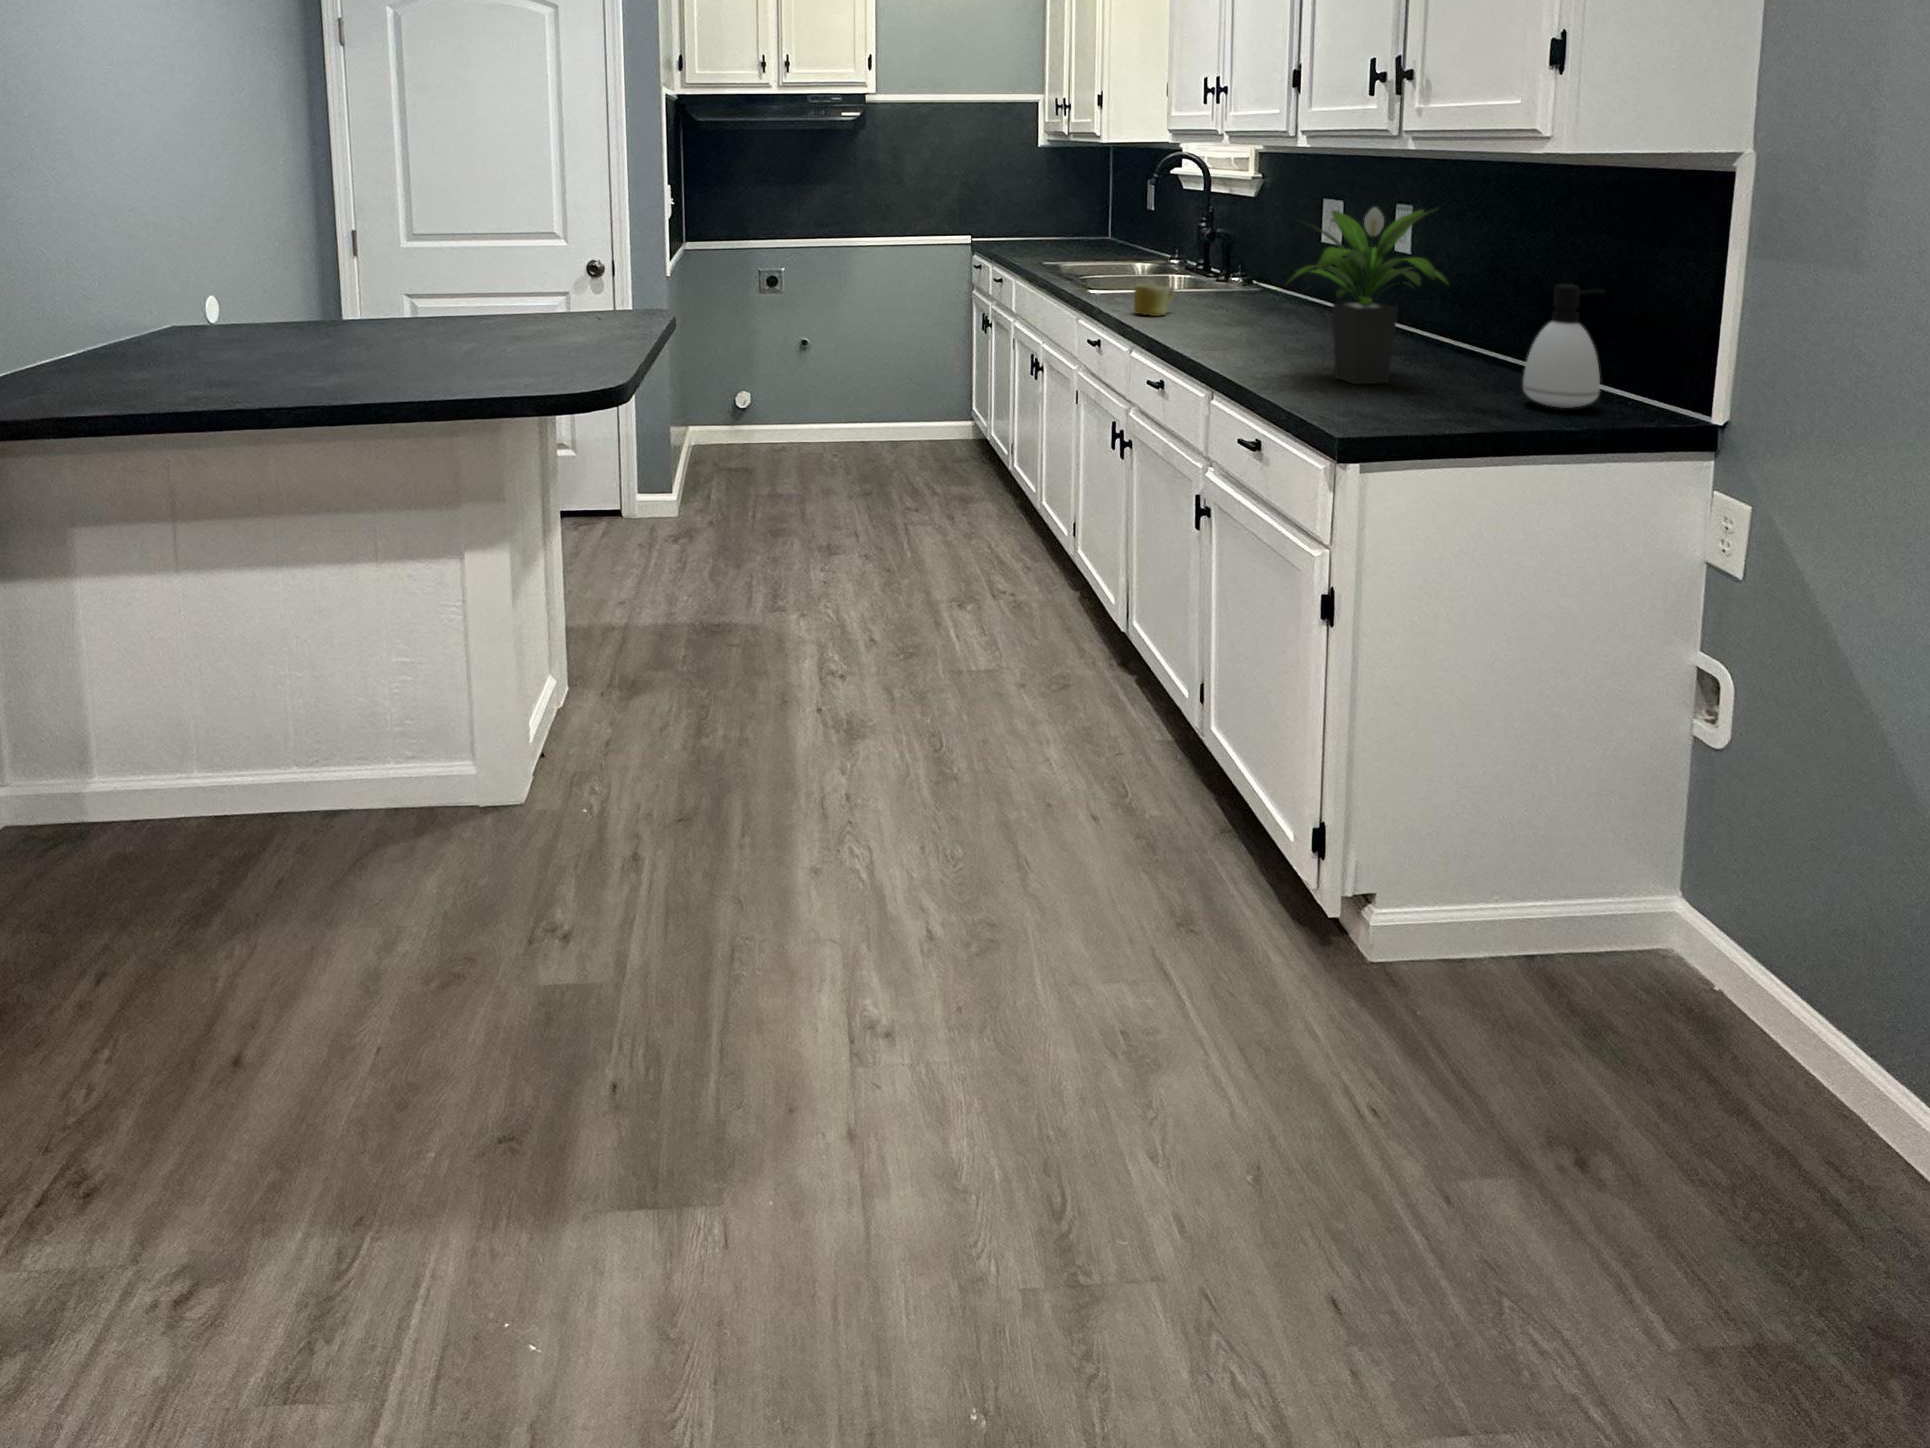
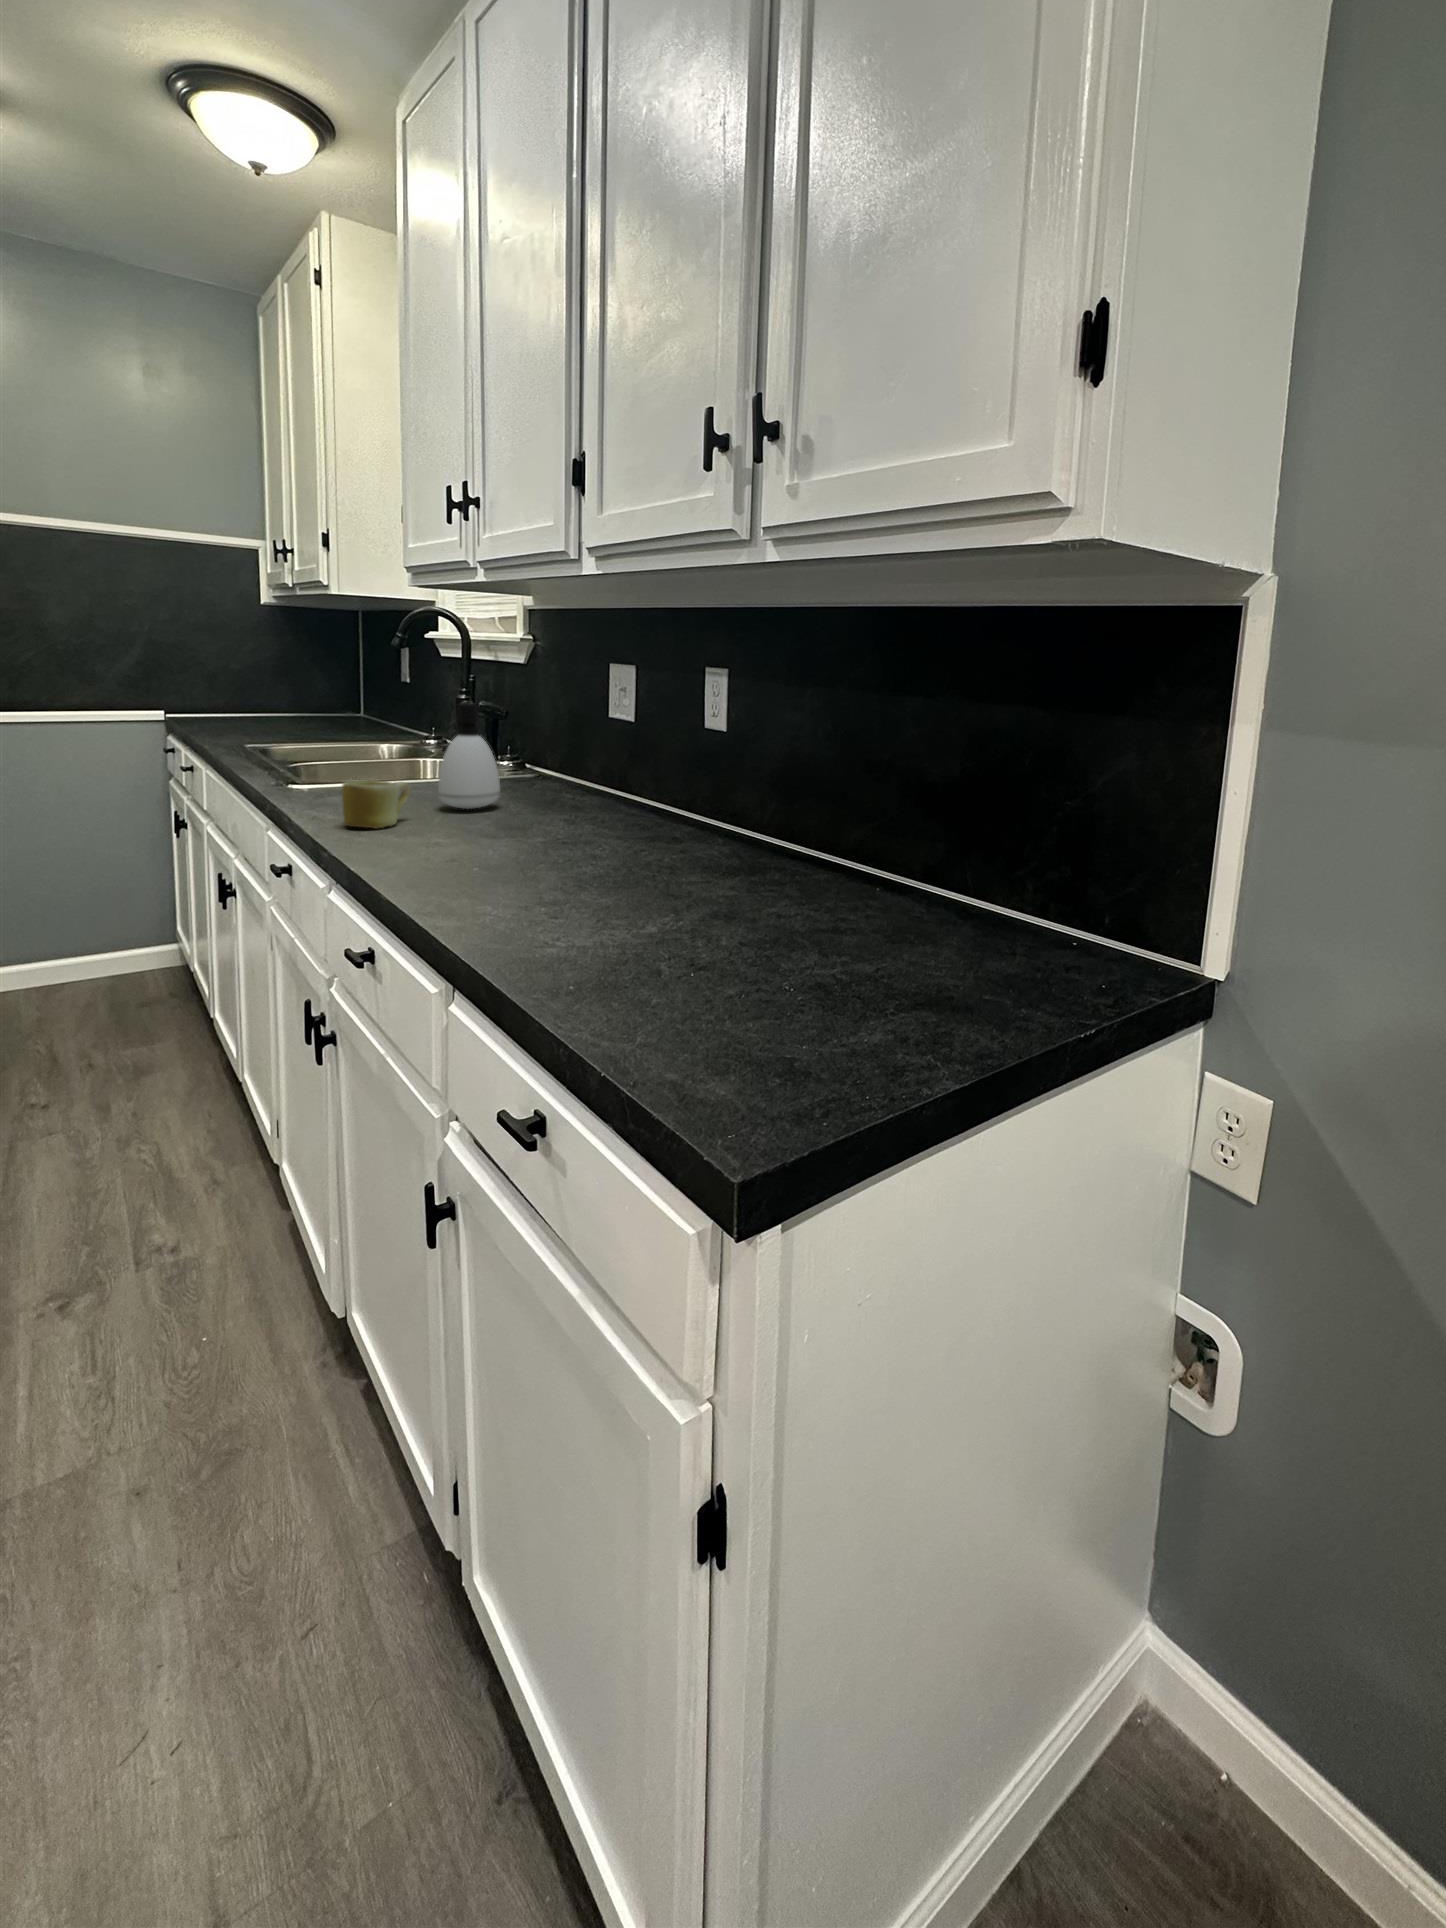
potted plant: present [1287,207,1448,384] -> none [572,654,844,962]
soap dispenser: present [1523,284,1605,408] -> present [438,702,500,809]

